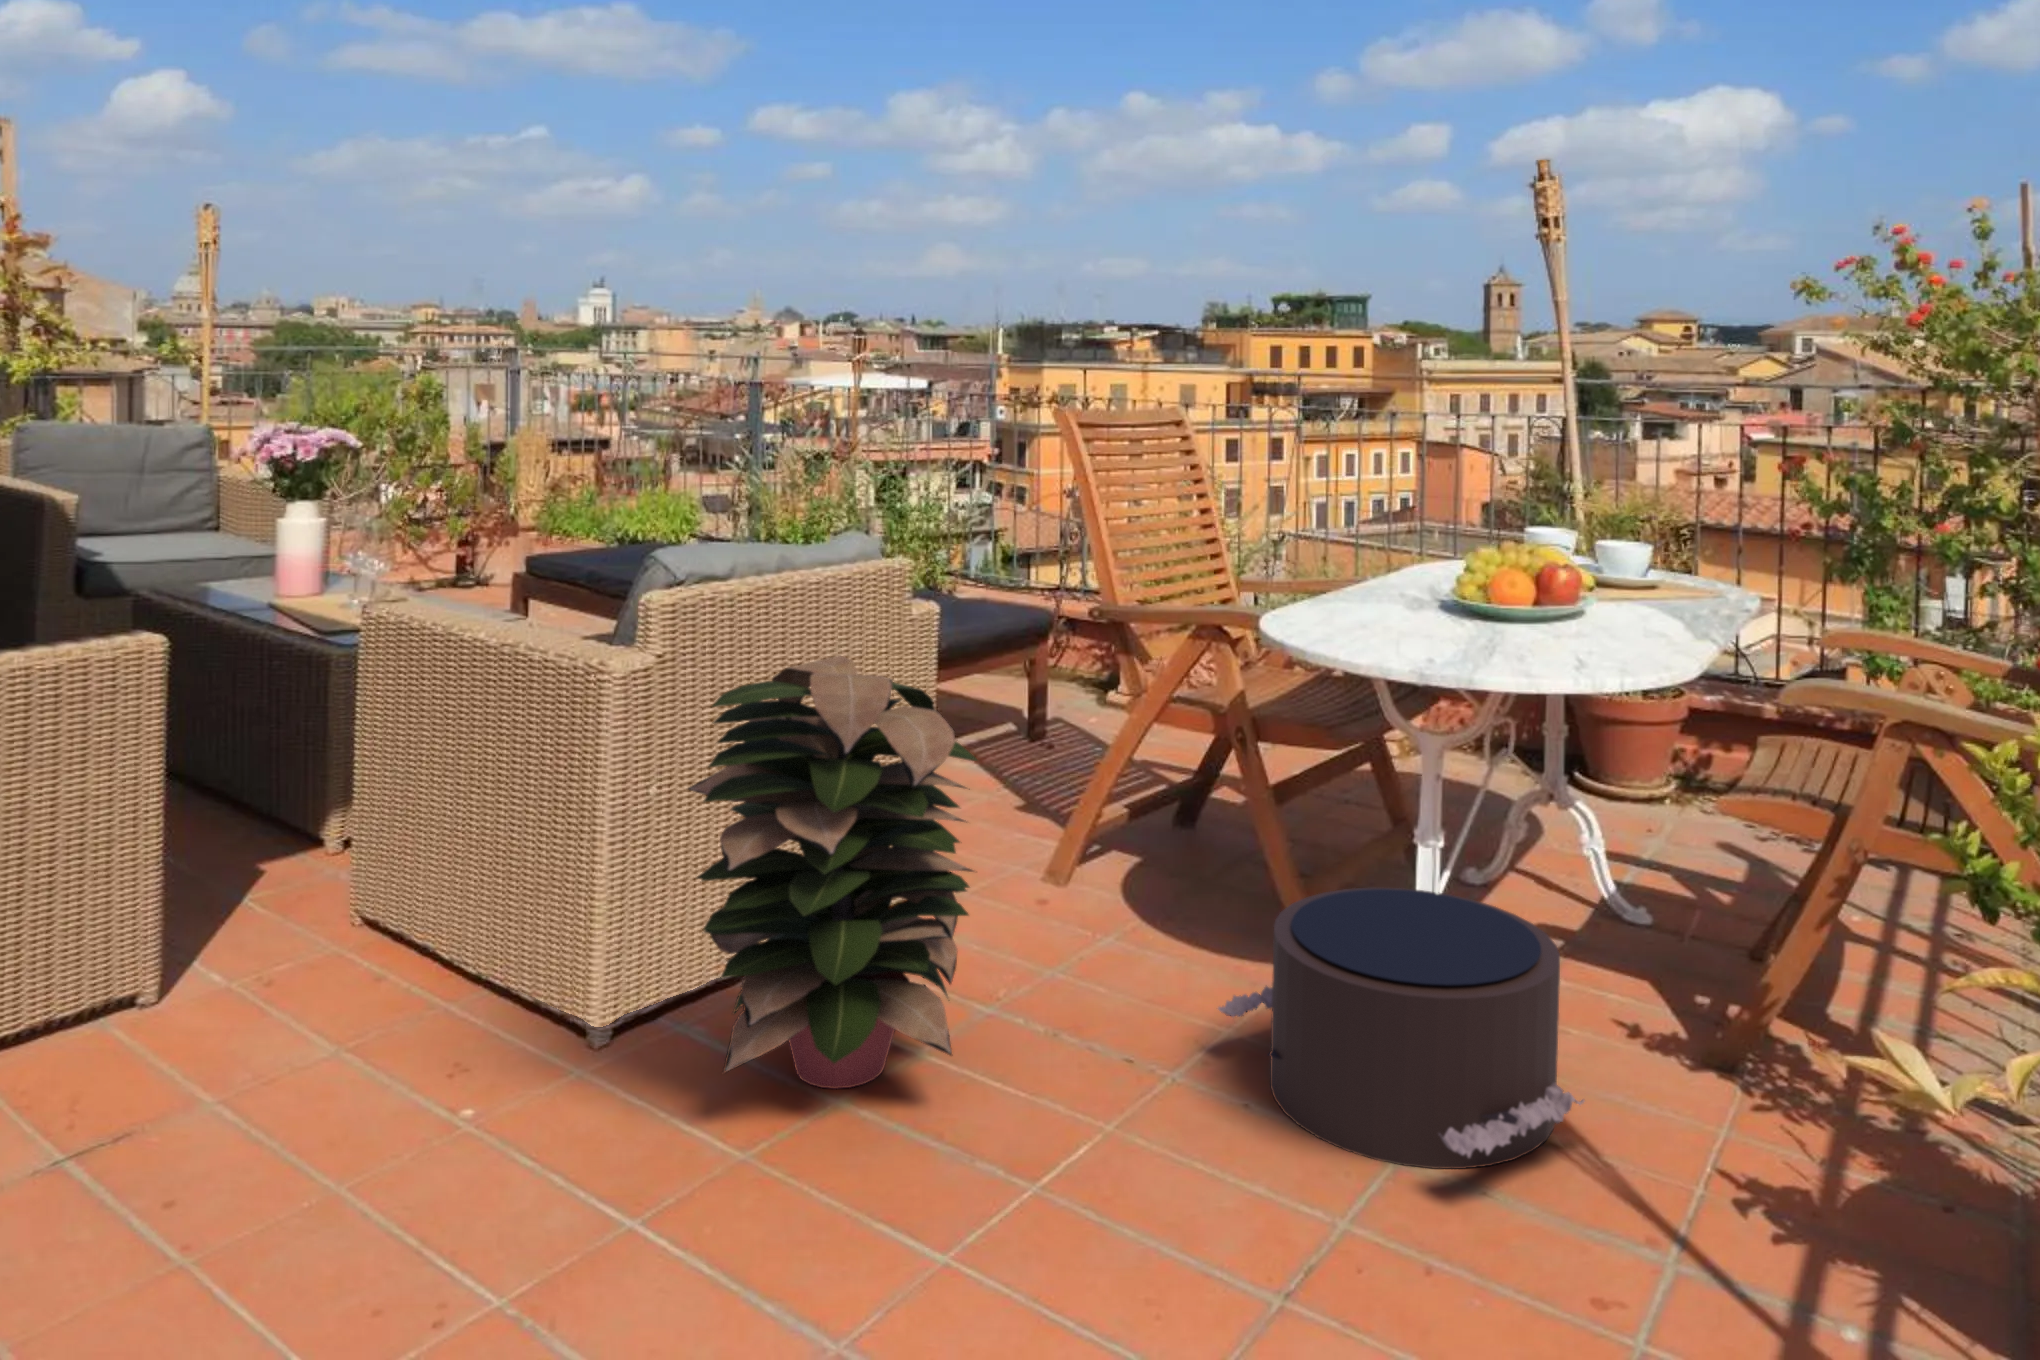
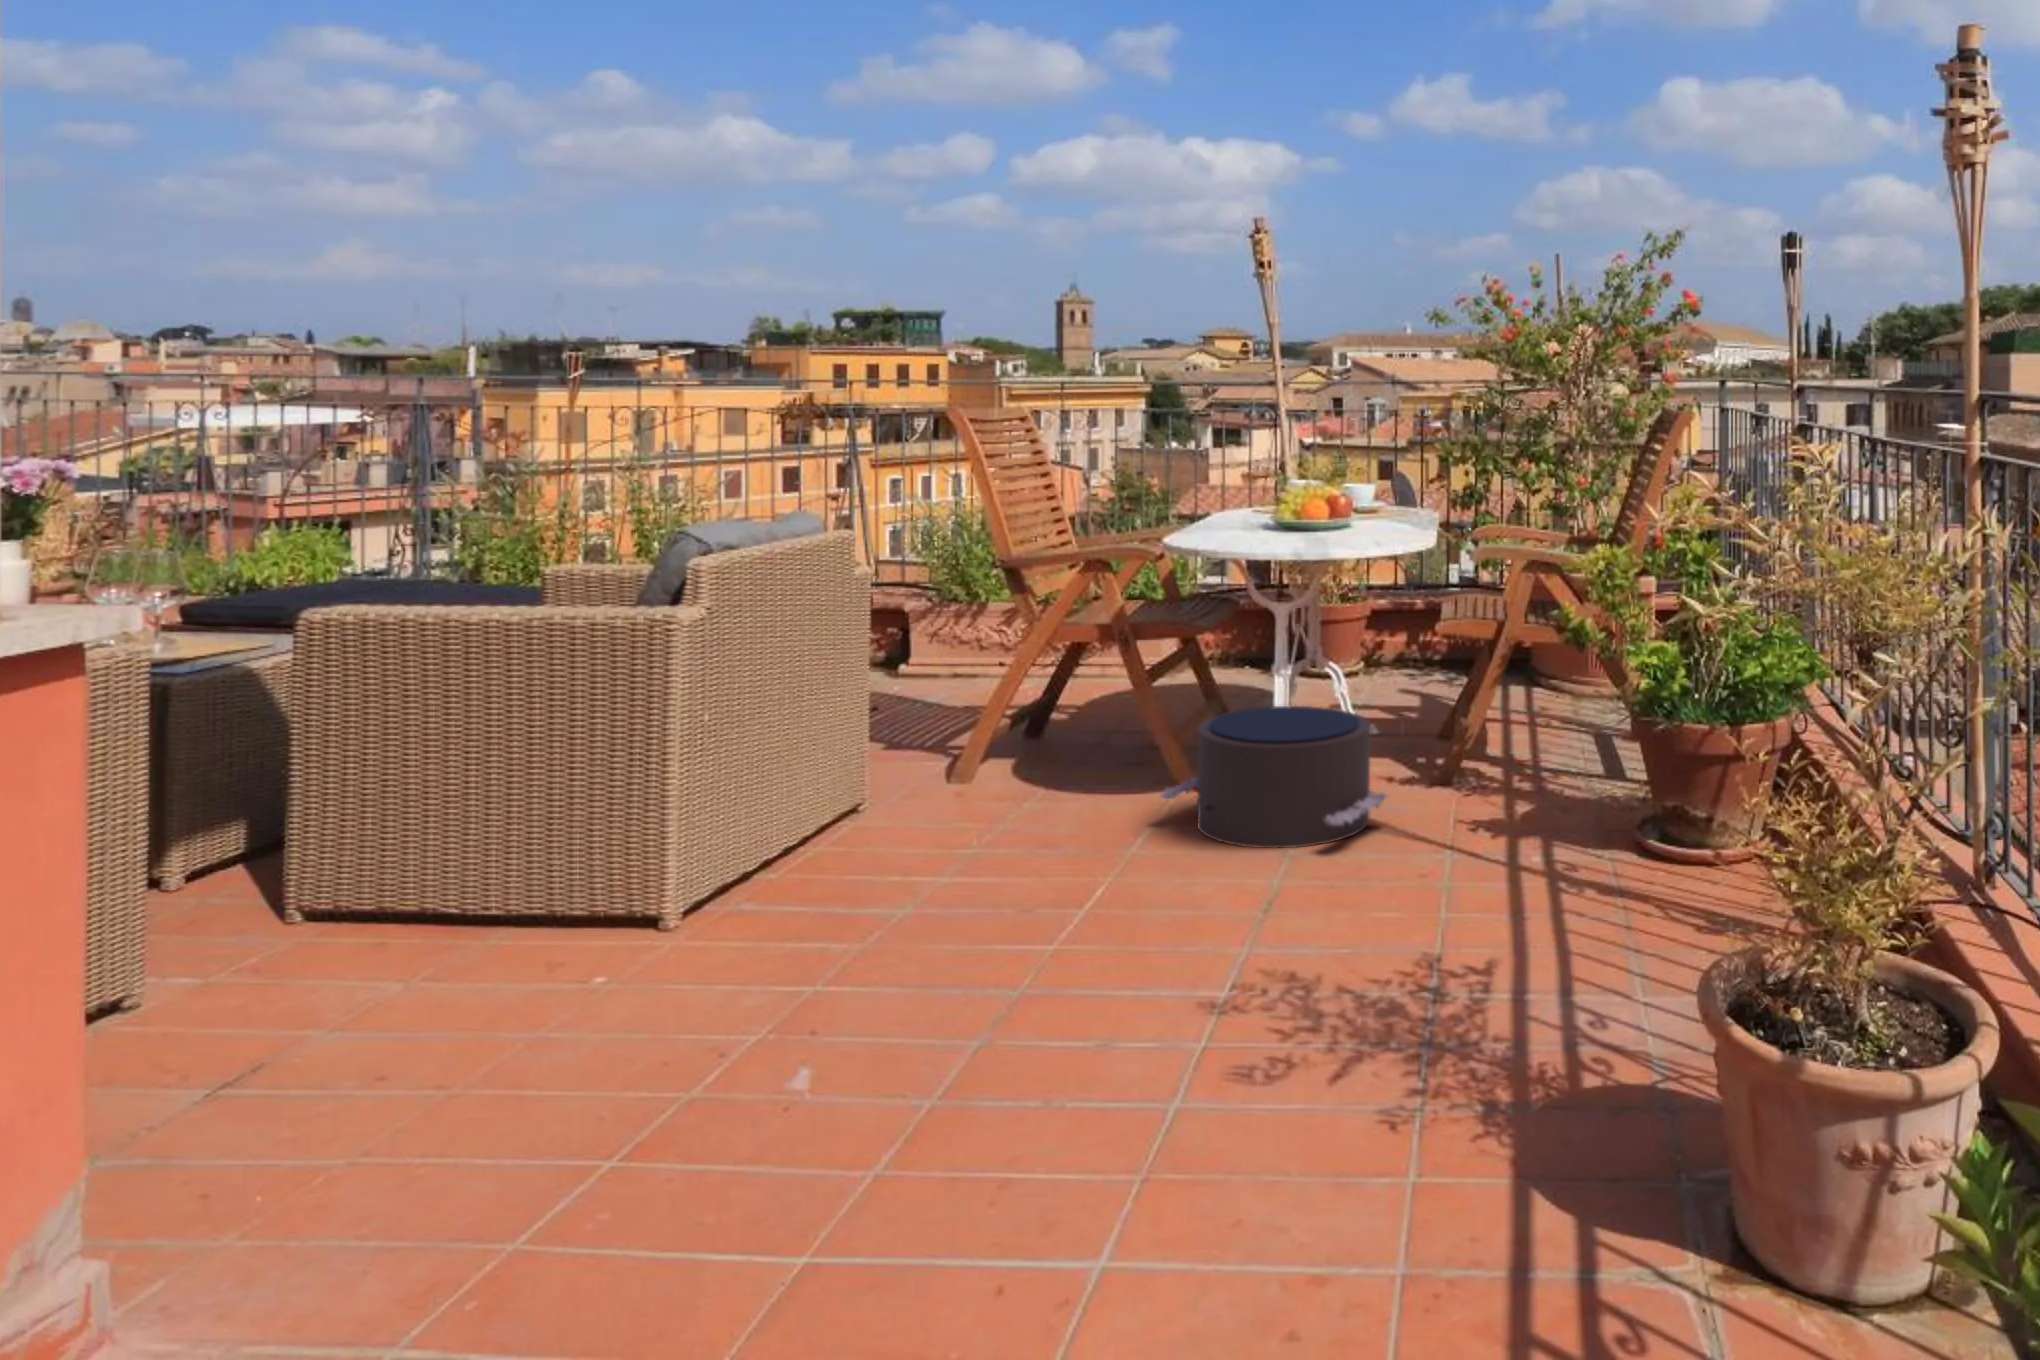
decorative plant: present [688,656,977,1089] -> none [795,590,1016,885]

